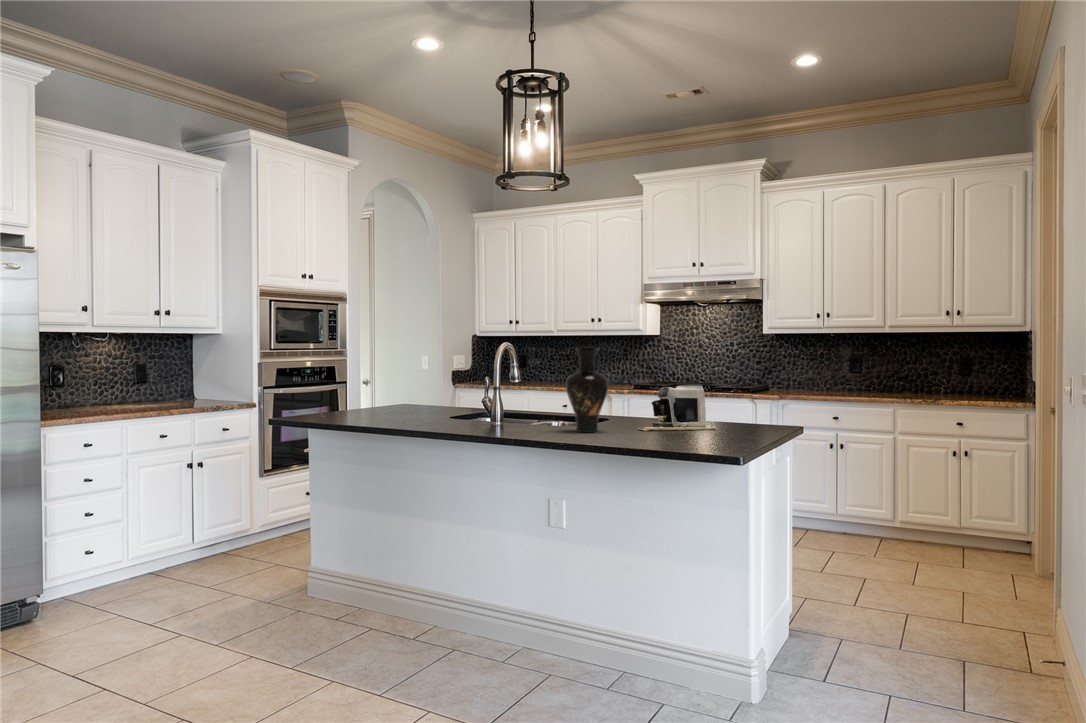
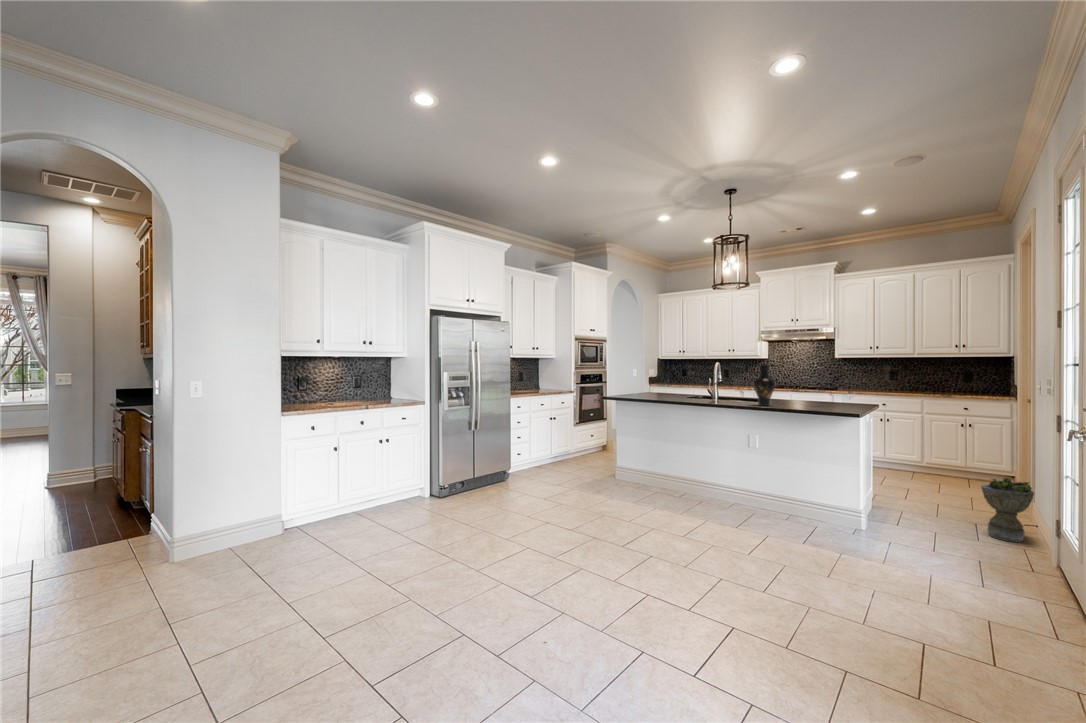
coffee maker: present [639,385,717,431] -> none [788,384,833,406]
planter: none [963,561,1047,685] -> present [981,477,1034,542]

